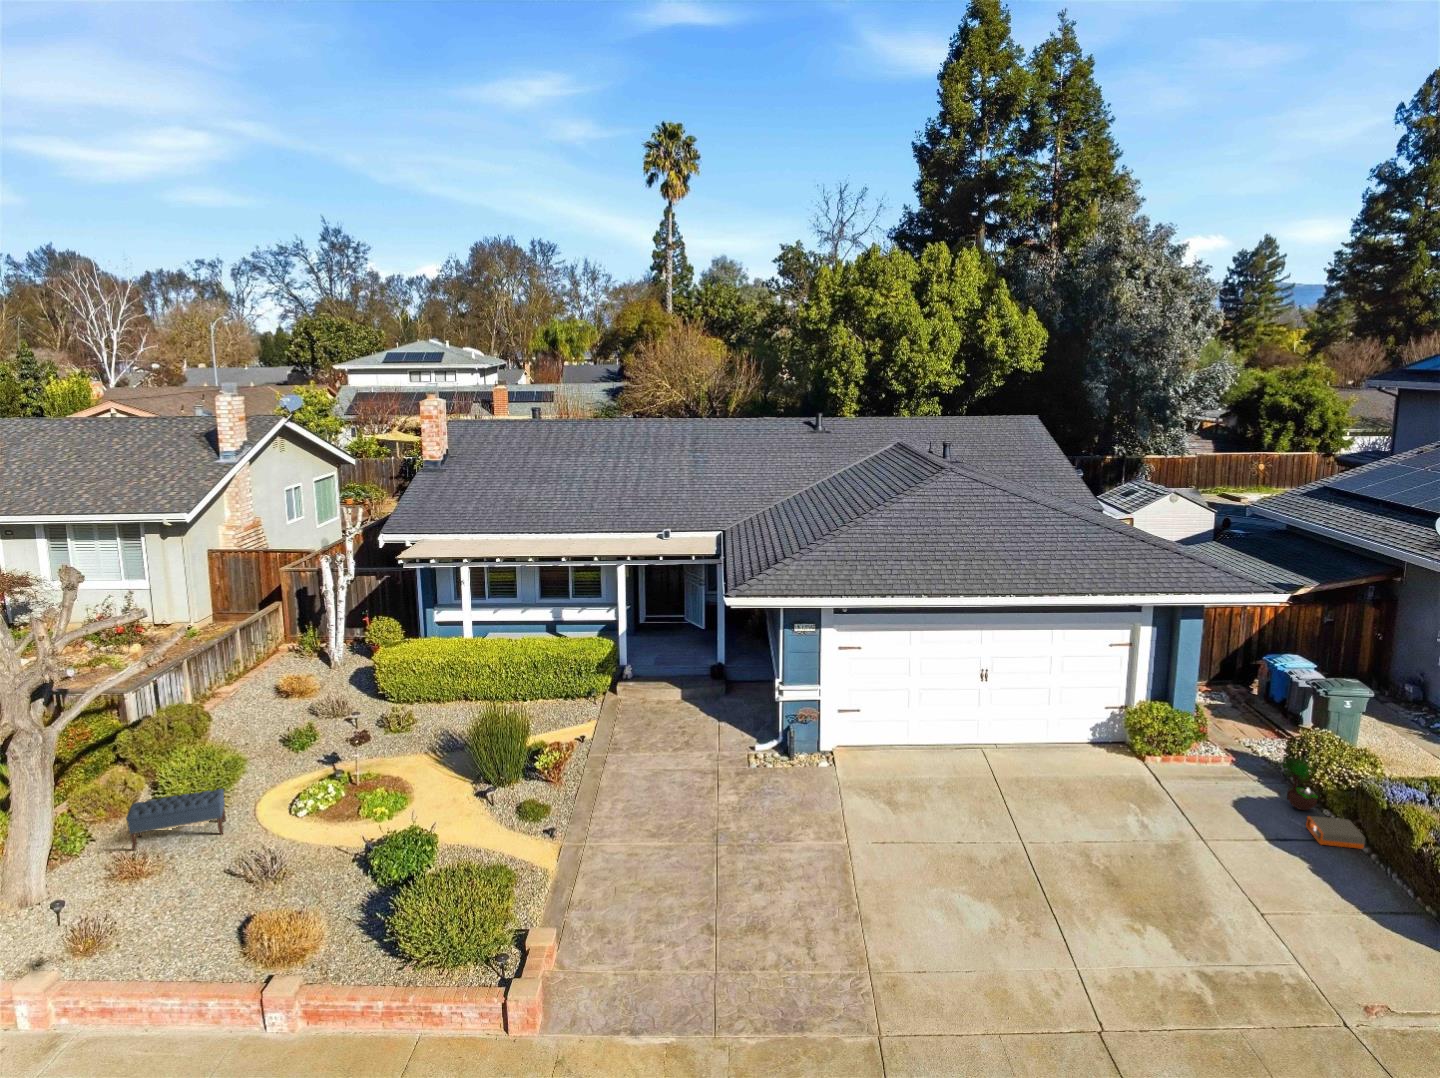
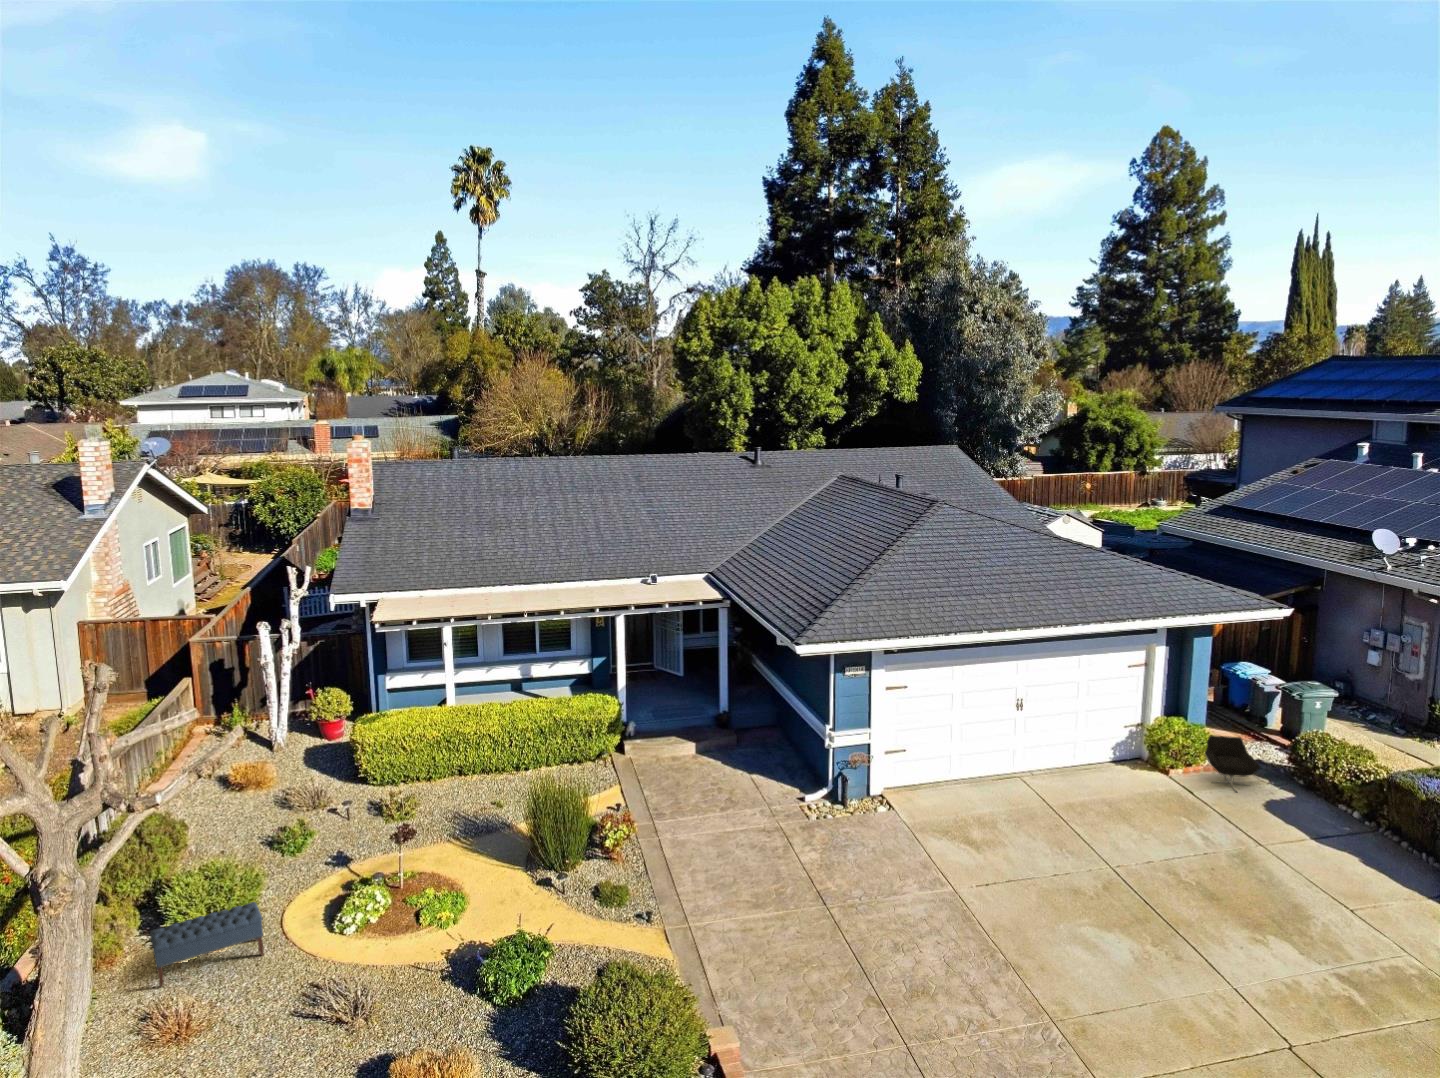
lounge chair: none [1185,722,1242,785] -> present [1205,735,1261,792]
potted tree: present [1282,757,1318,810] -> none [1297,754,1336,808]
storage box: present [1306,816,1365,849] -> none [1334,812,1390,837]

